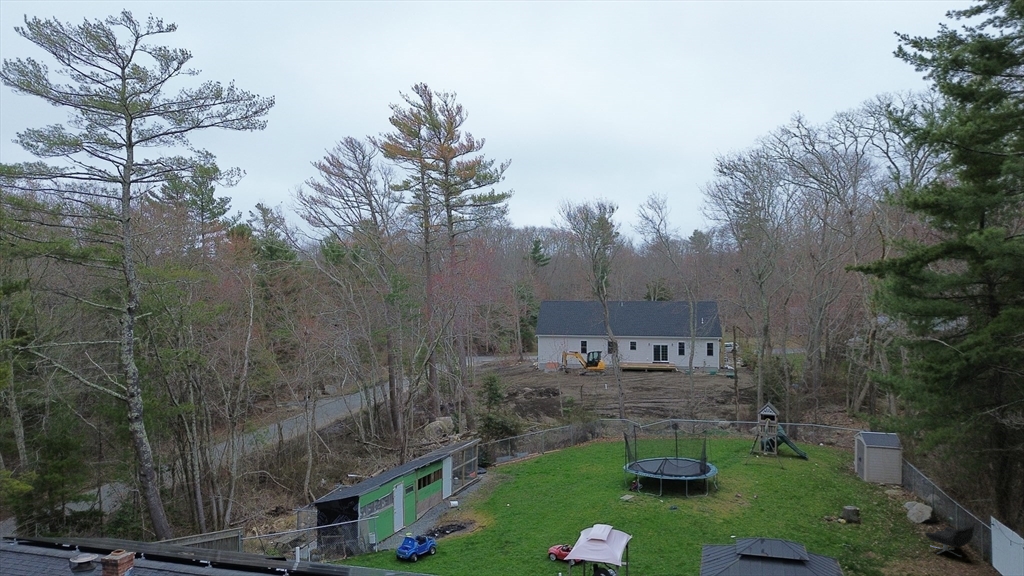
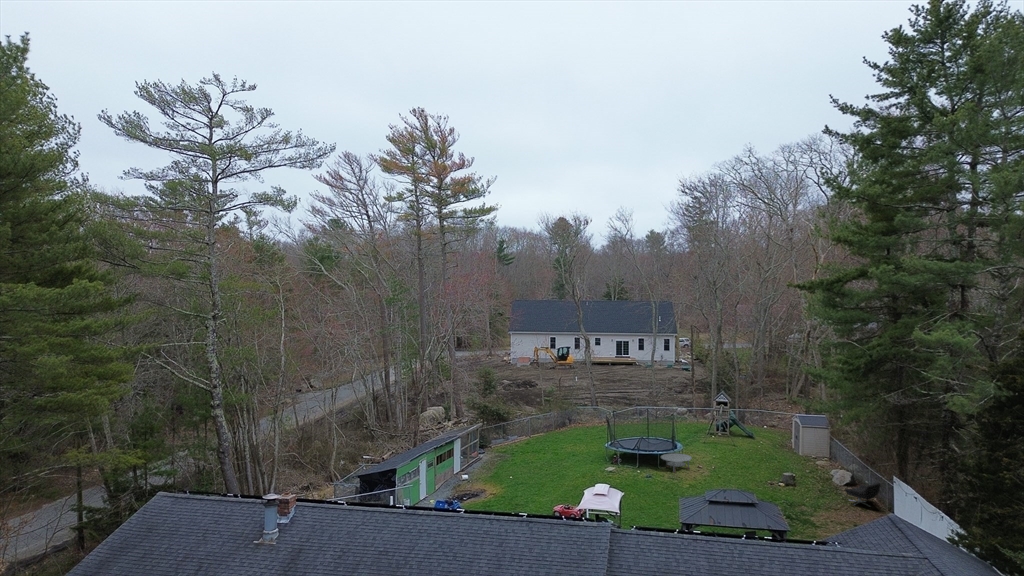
round table: none [690,478,728,503] -> present [661,453,691,473]

